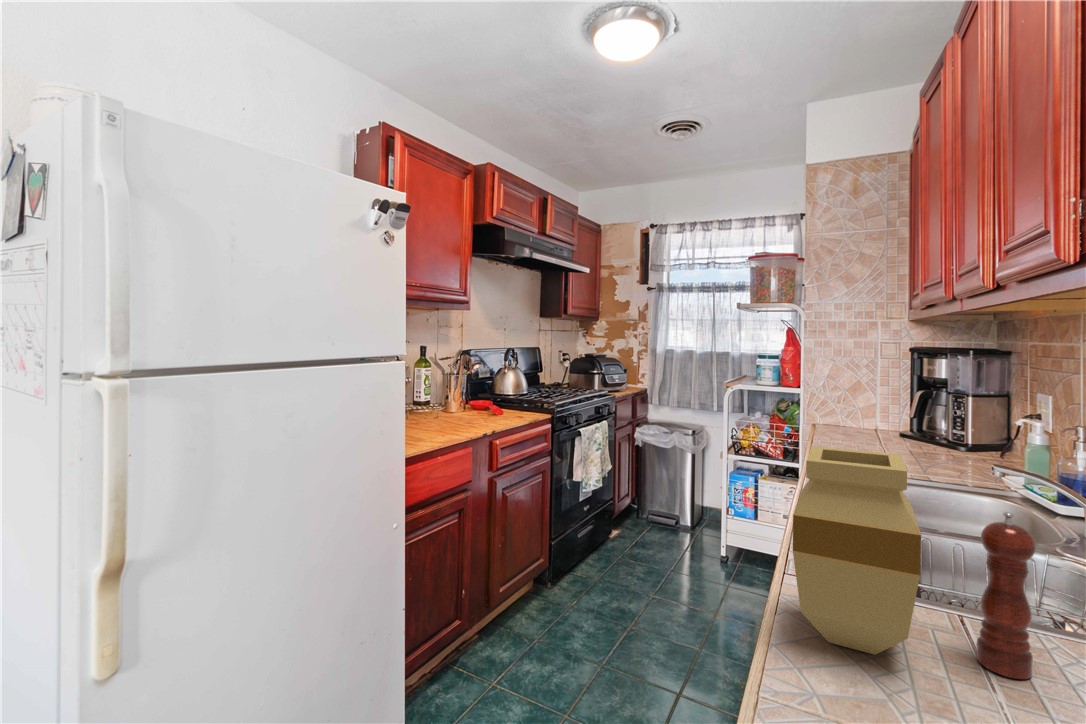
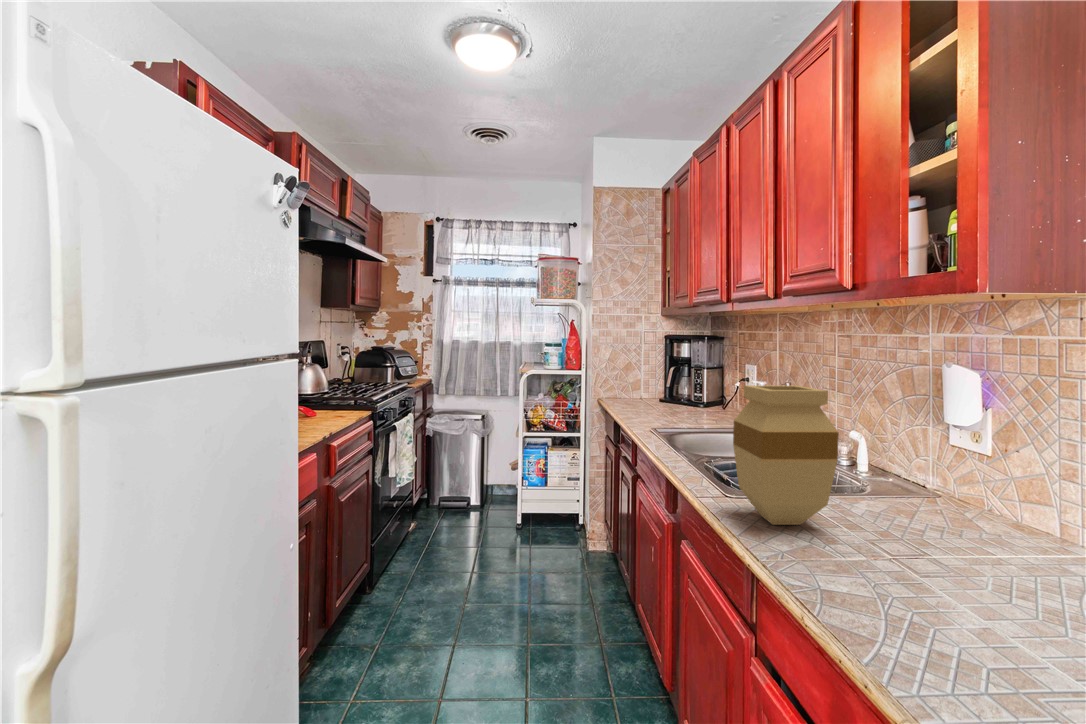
pepper mill: present [976,512,1036,679] -> none [839,415,872,518]

